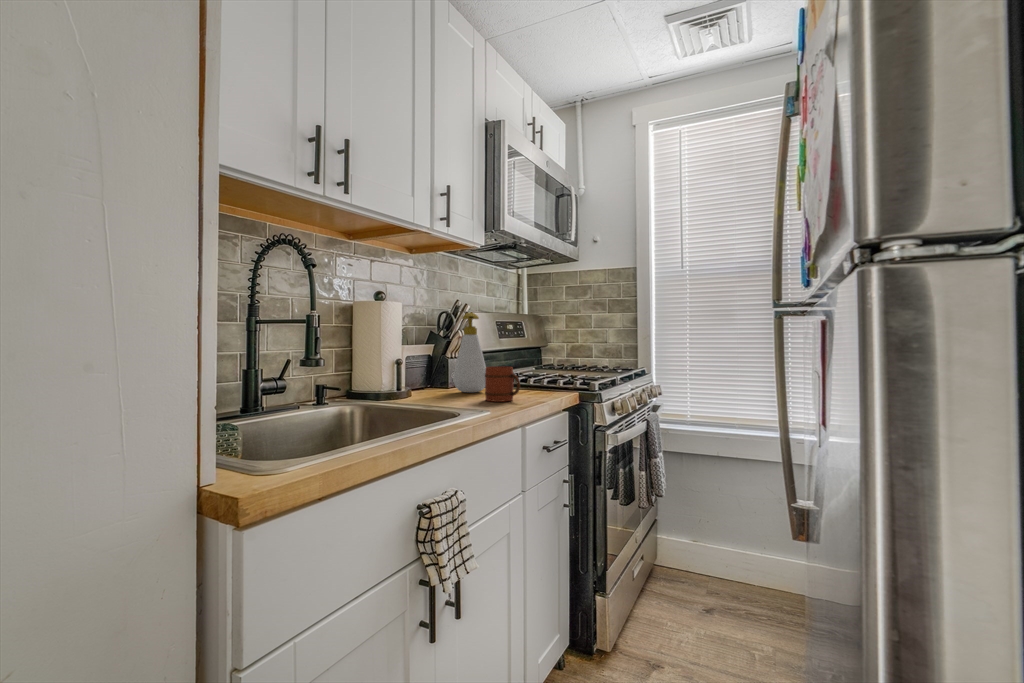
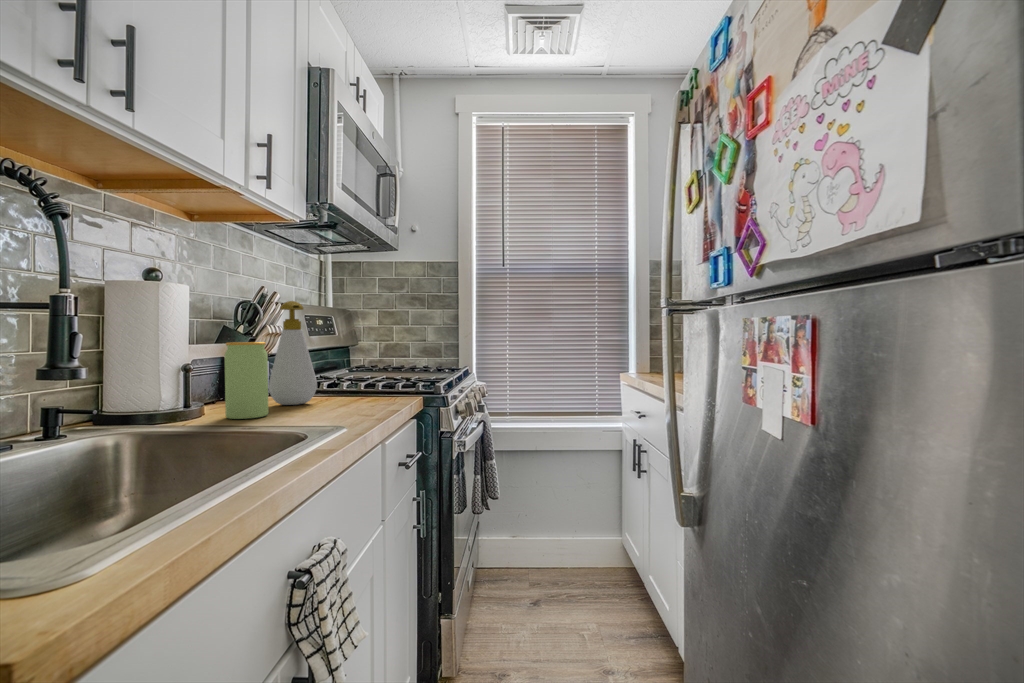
jar: none [418,344,447,400] -> present [224,342,268,419]
mug: present [485,366,520,402] -> none [324,369,373,414]

